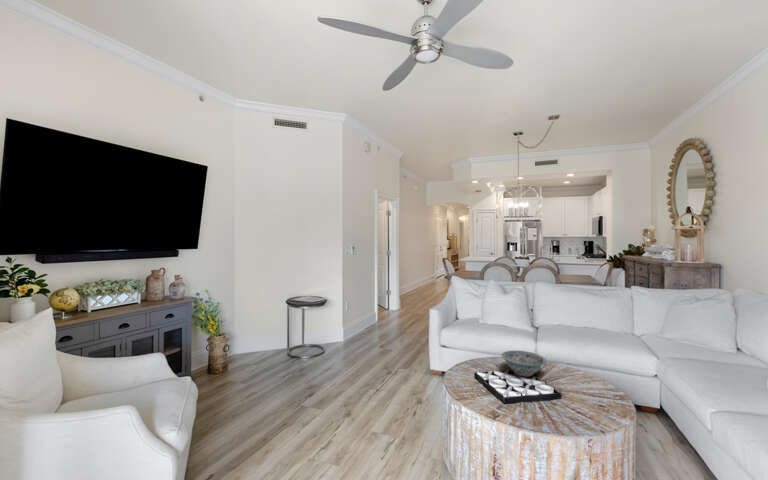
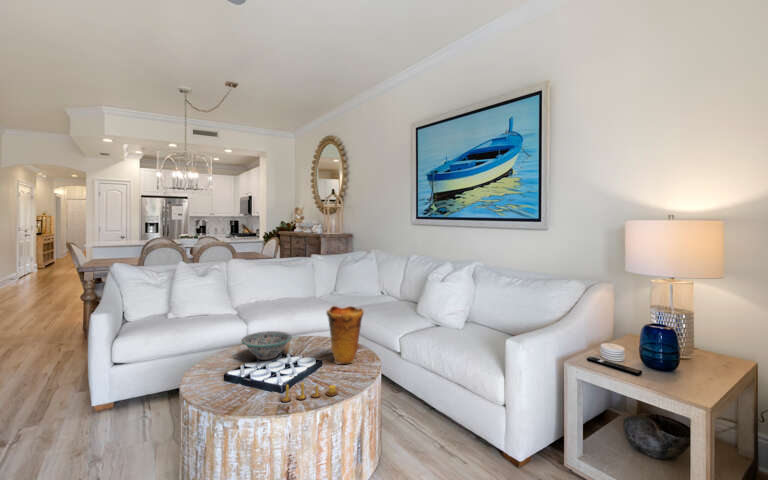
vase: none [569,344,614,409] -> present [327,306,364,364]
candle: none [499,397,550,426] -> present [282,383,338,402]

